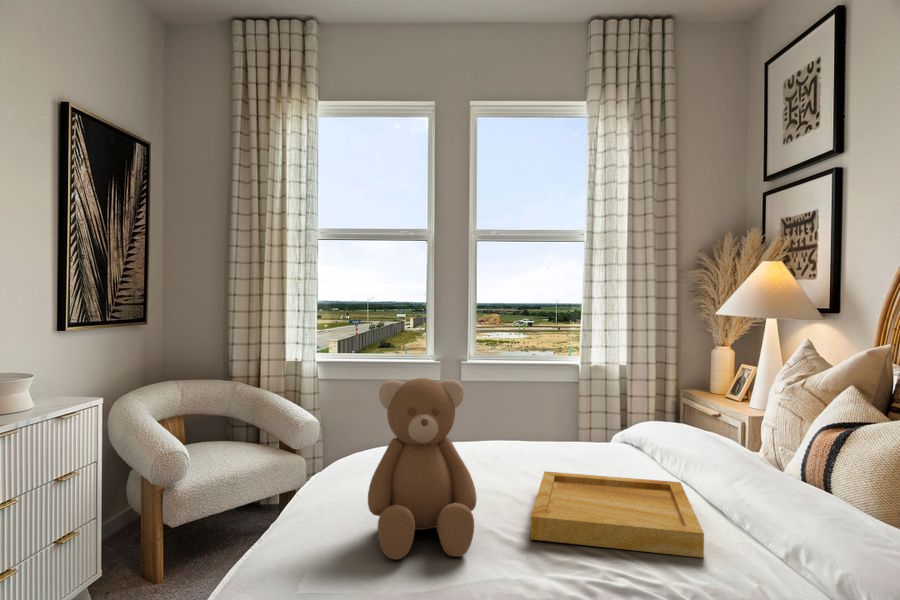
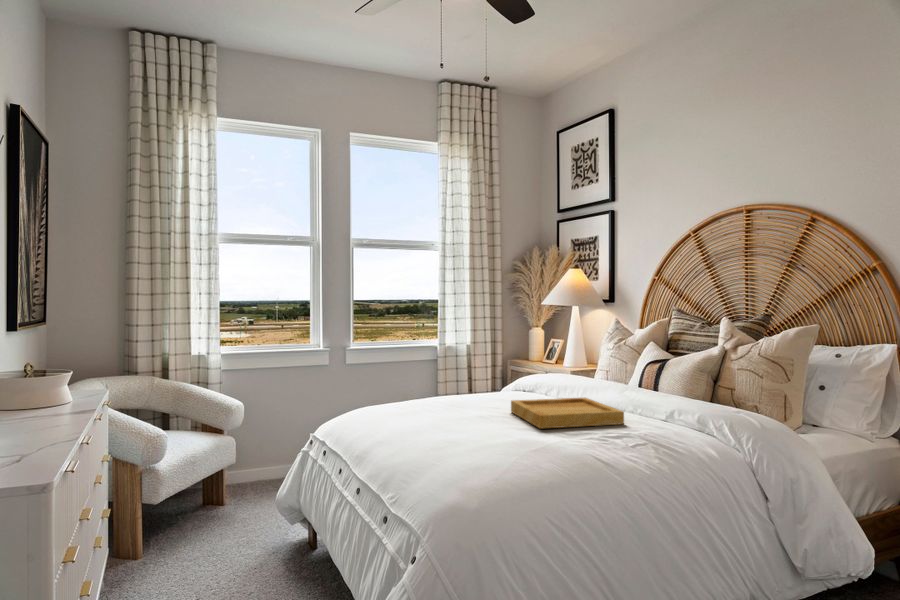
teddy bear: present [368,378,477,559] -> none [450,342,523,443]

